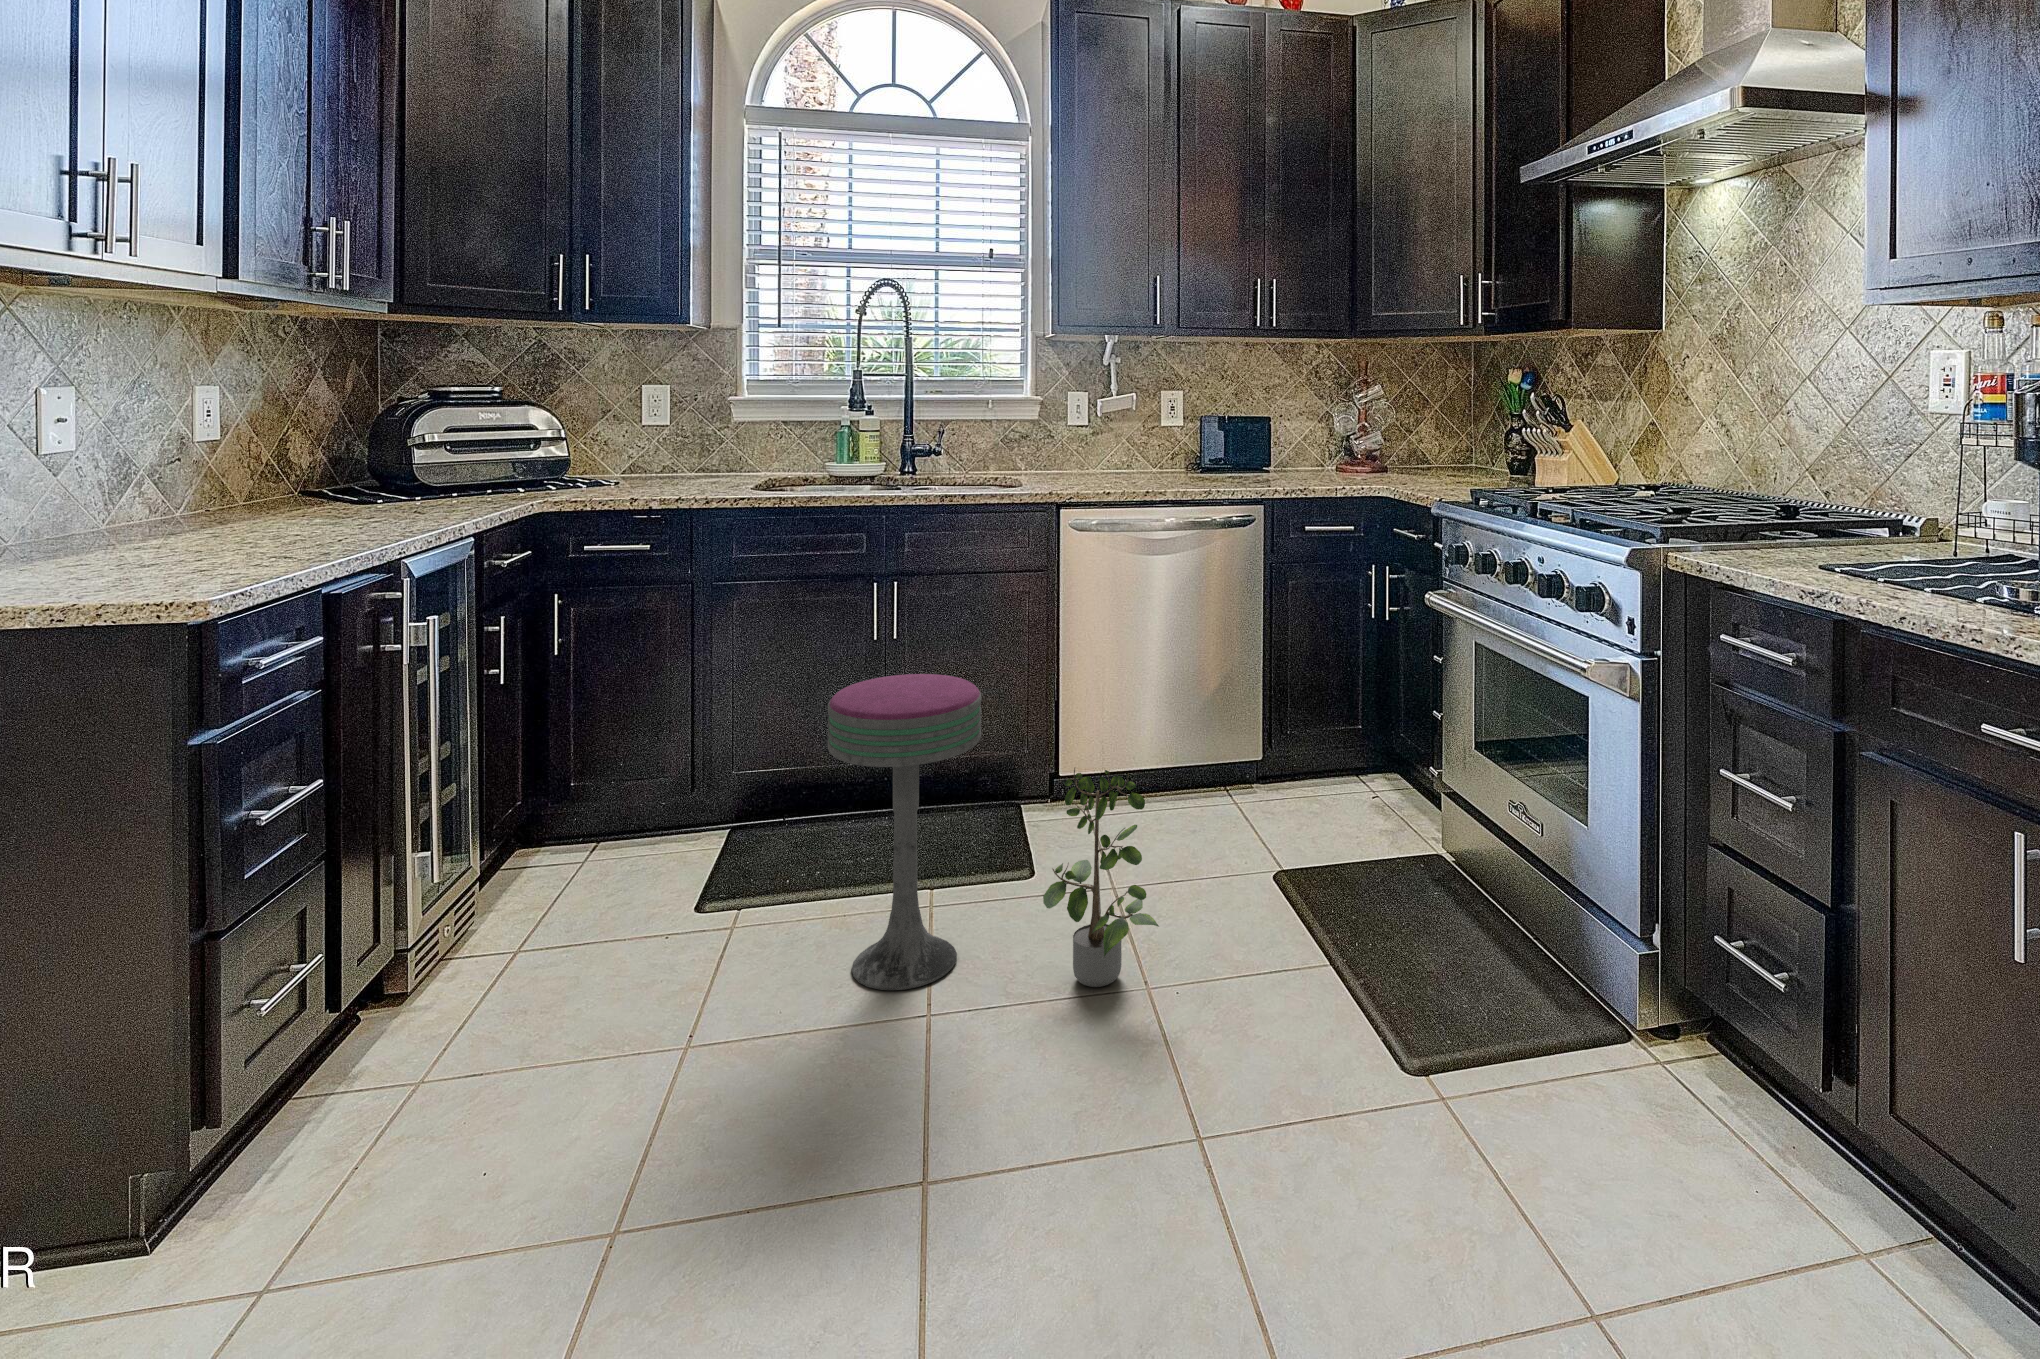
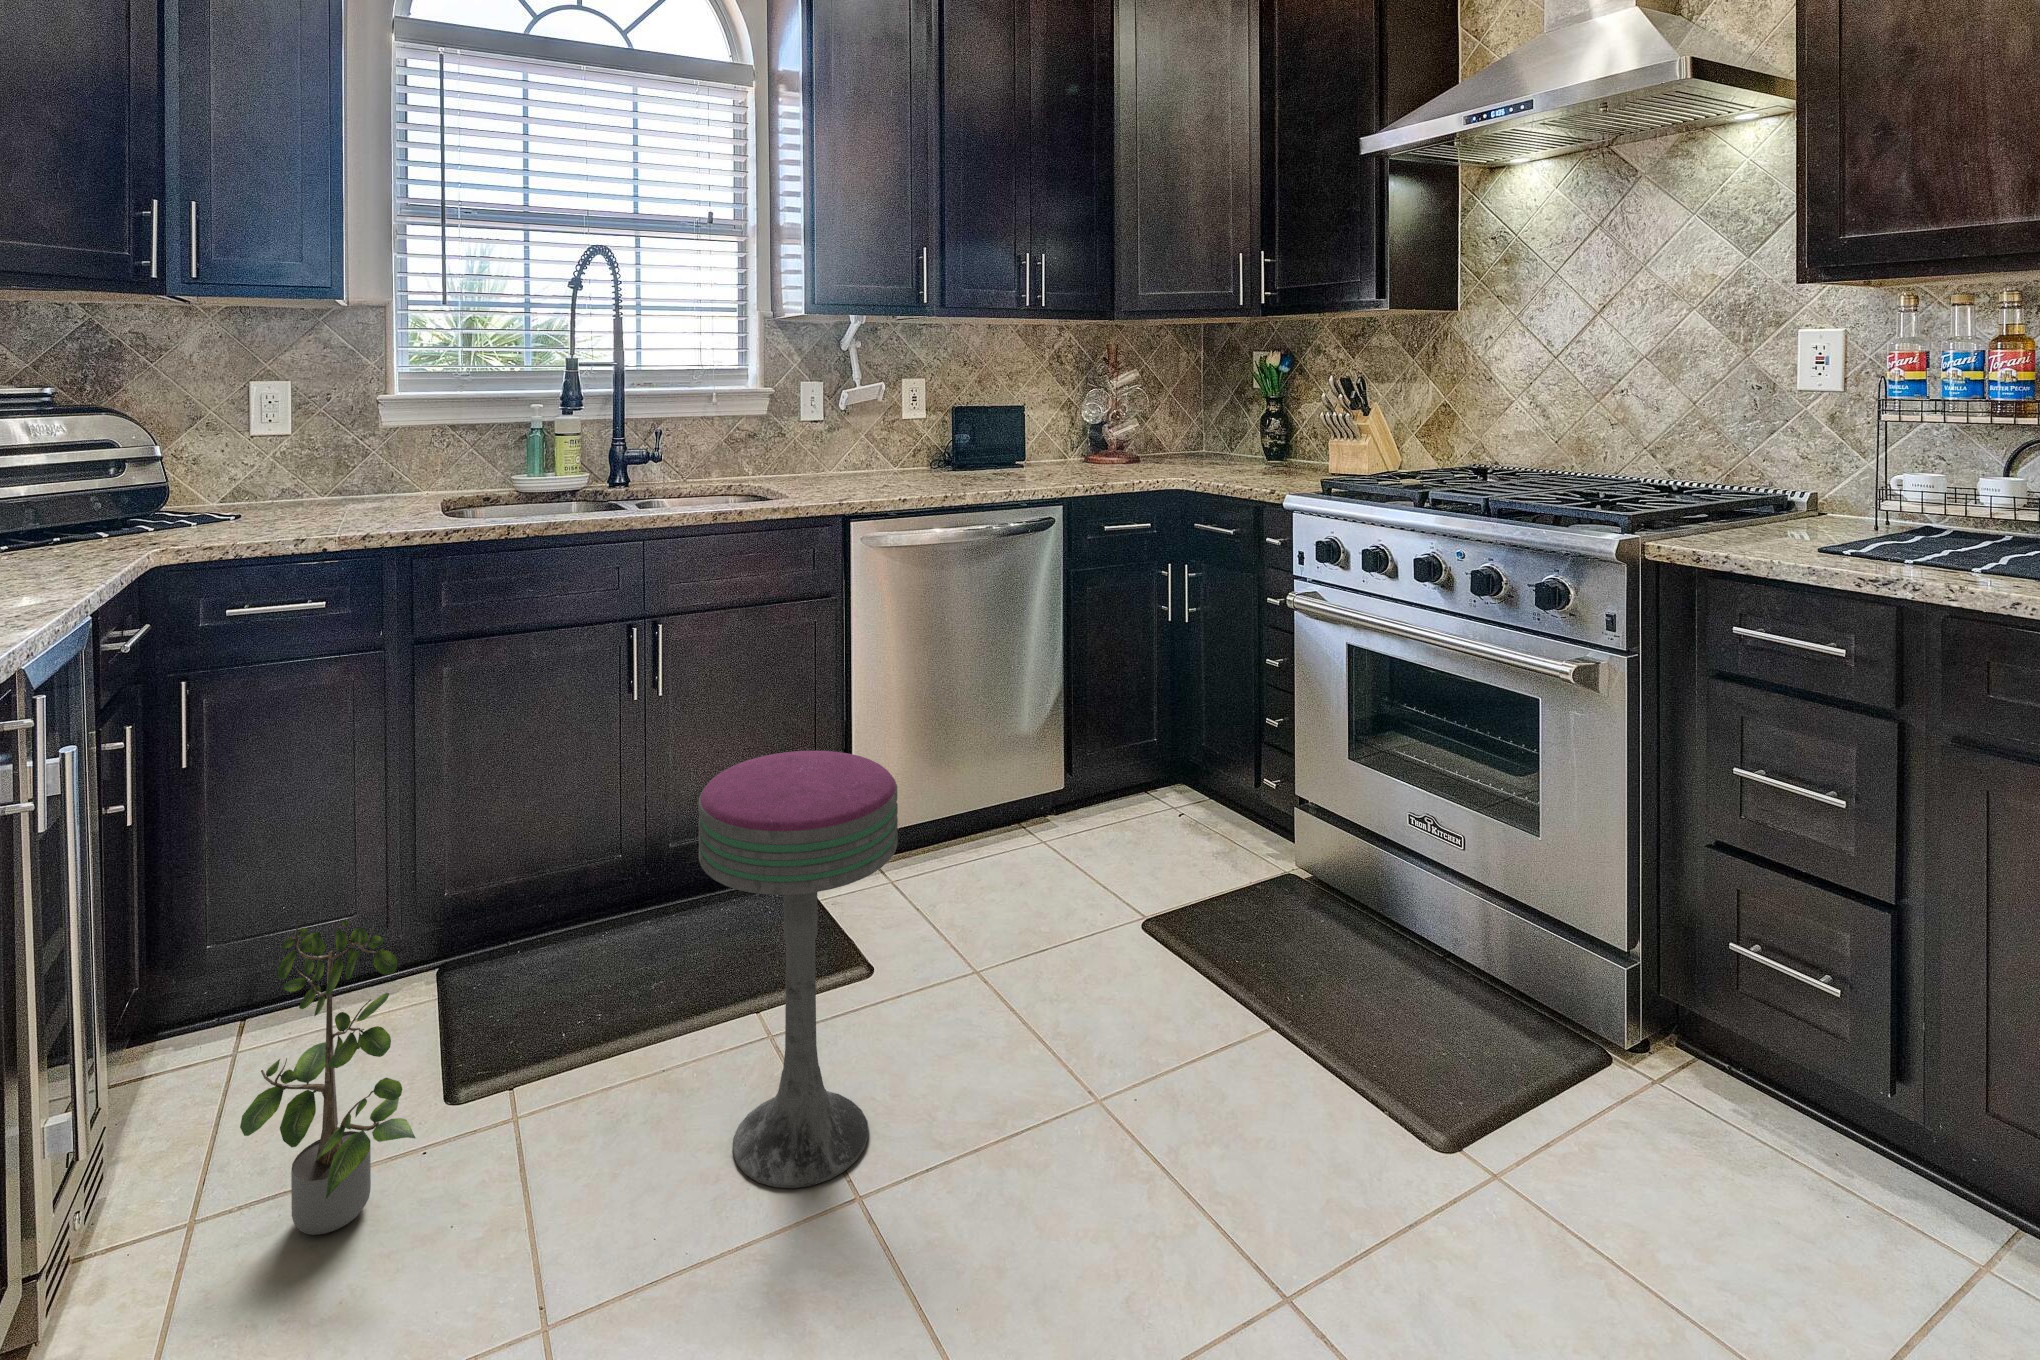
potted plant: present [1043,768,1159,987] -> present [240,920,415,1235]

